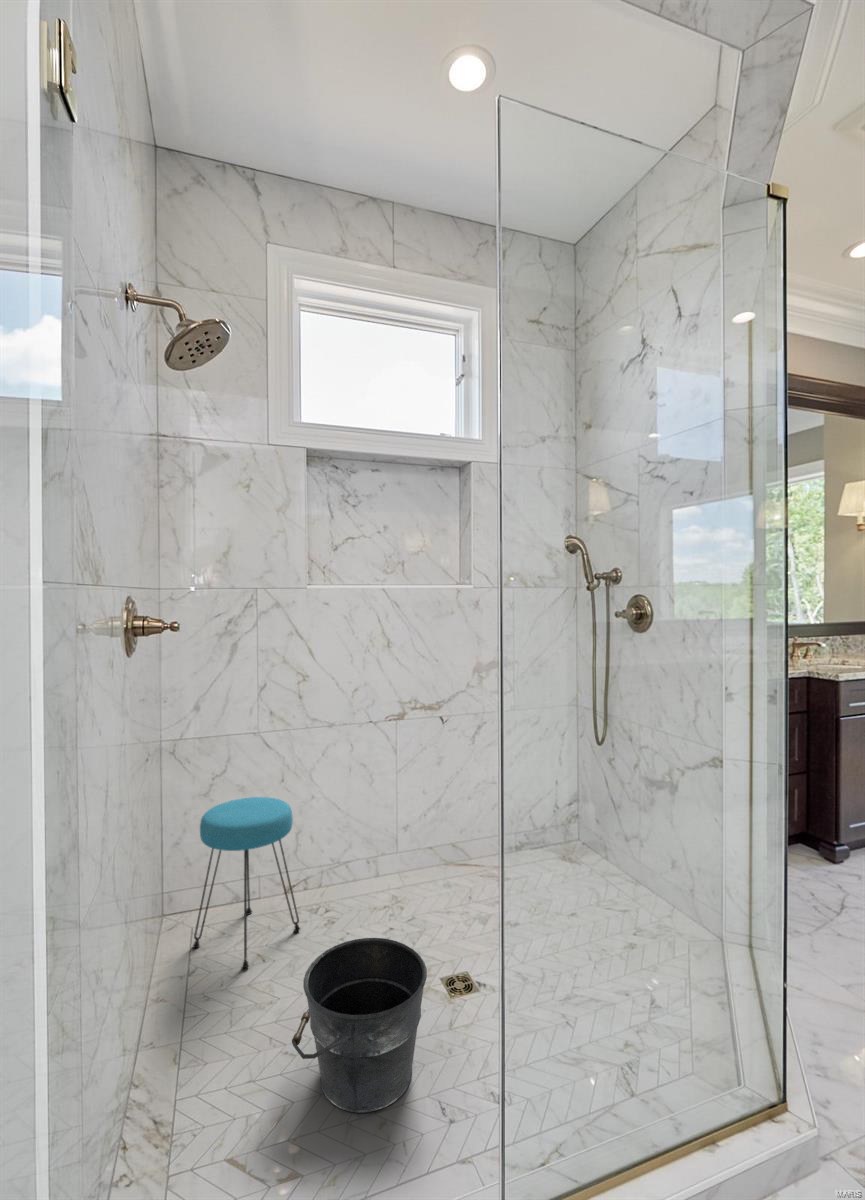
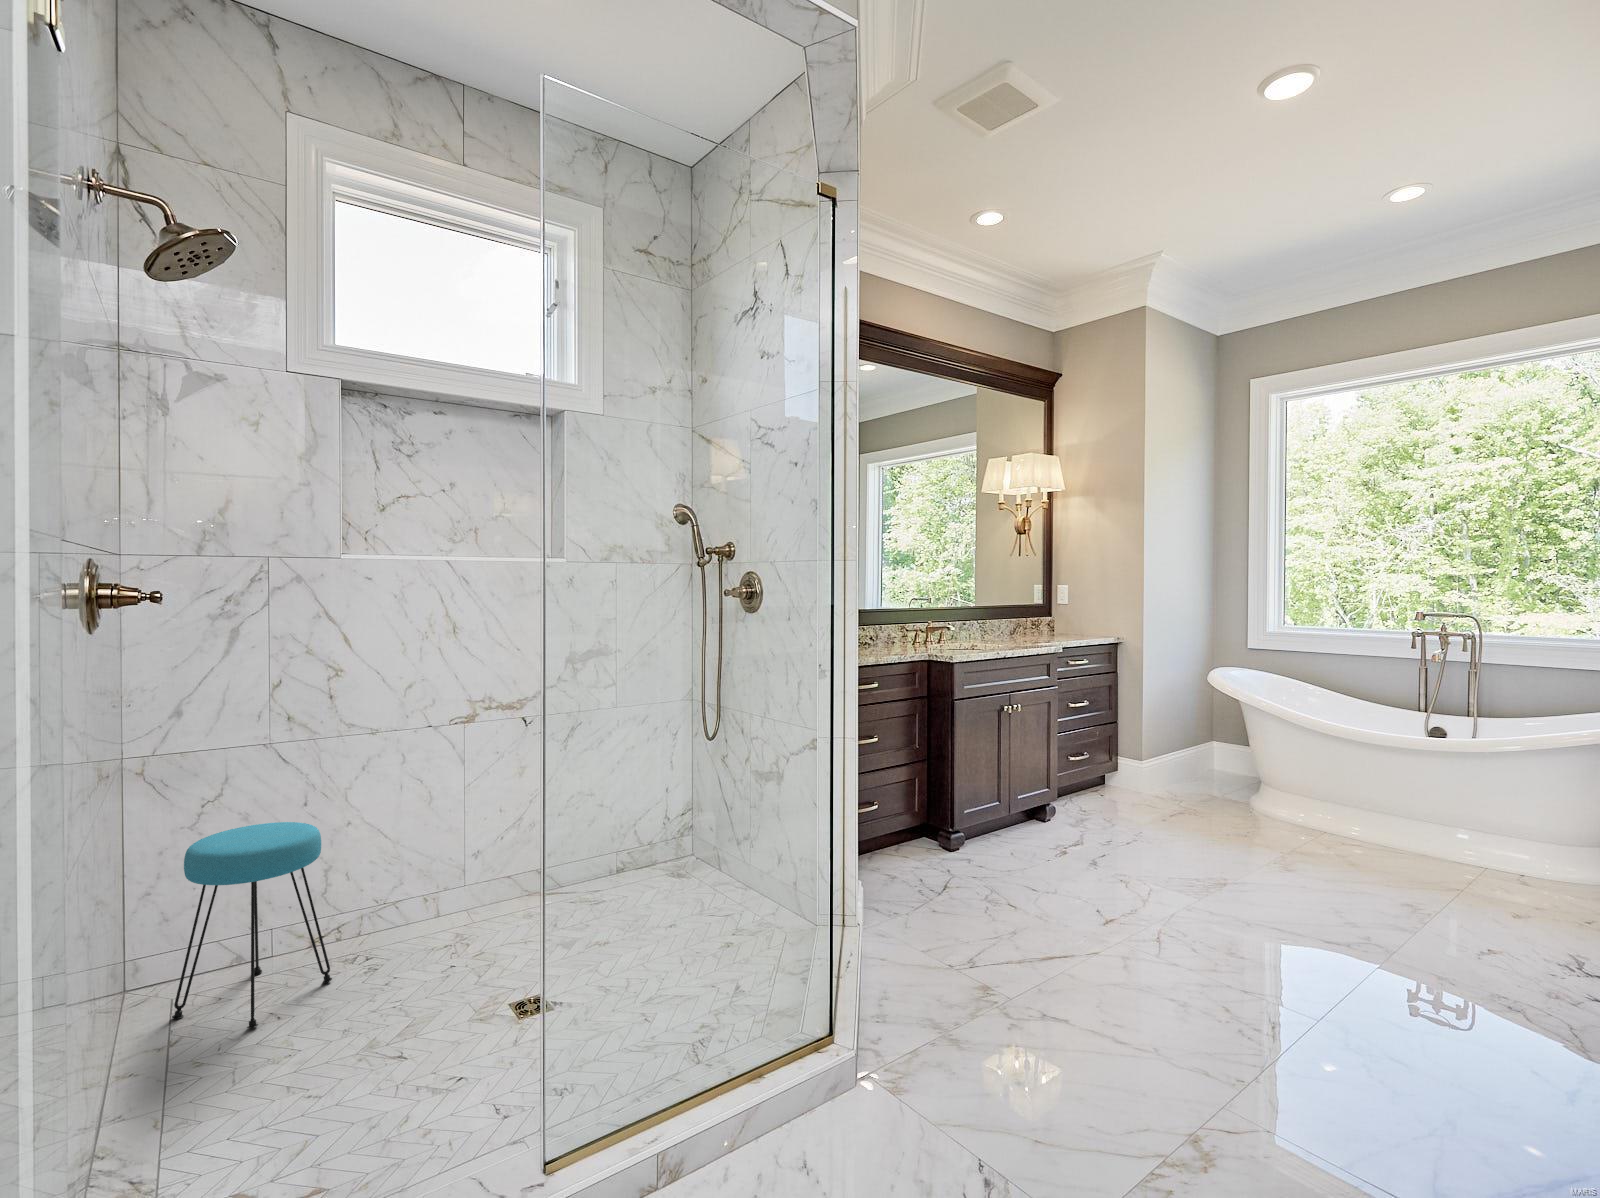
bucket: present [292,938,427,1113] -> none [317,952,486,1130]

